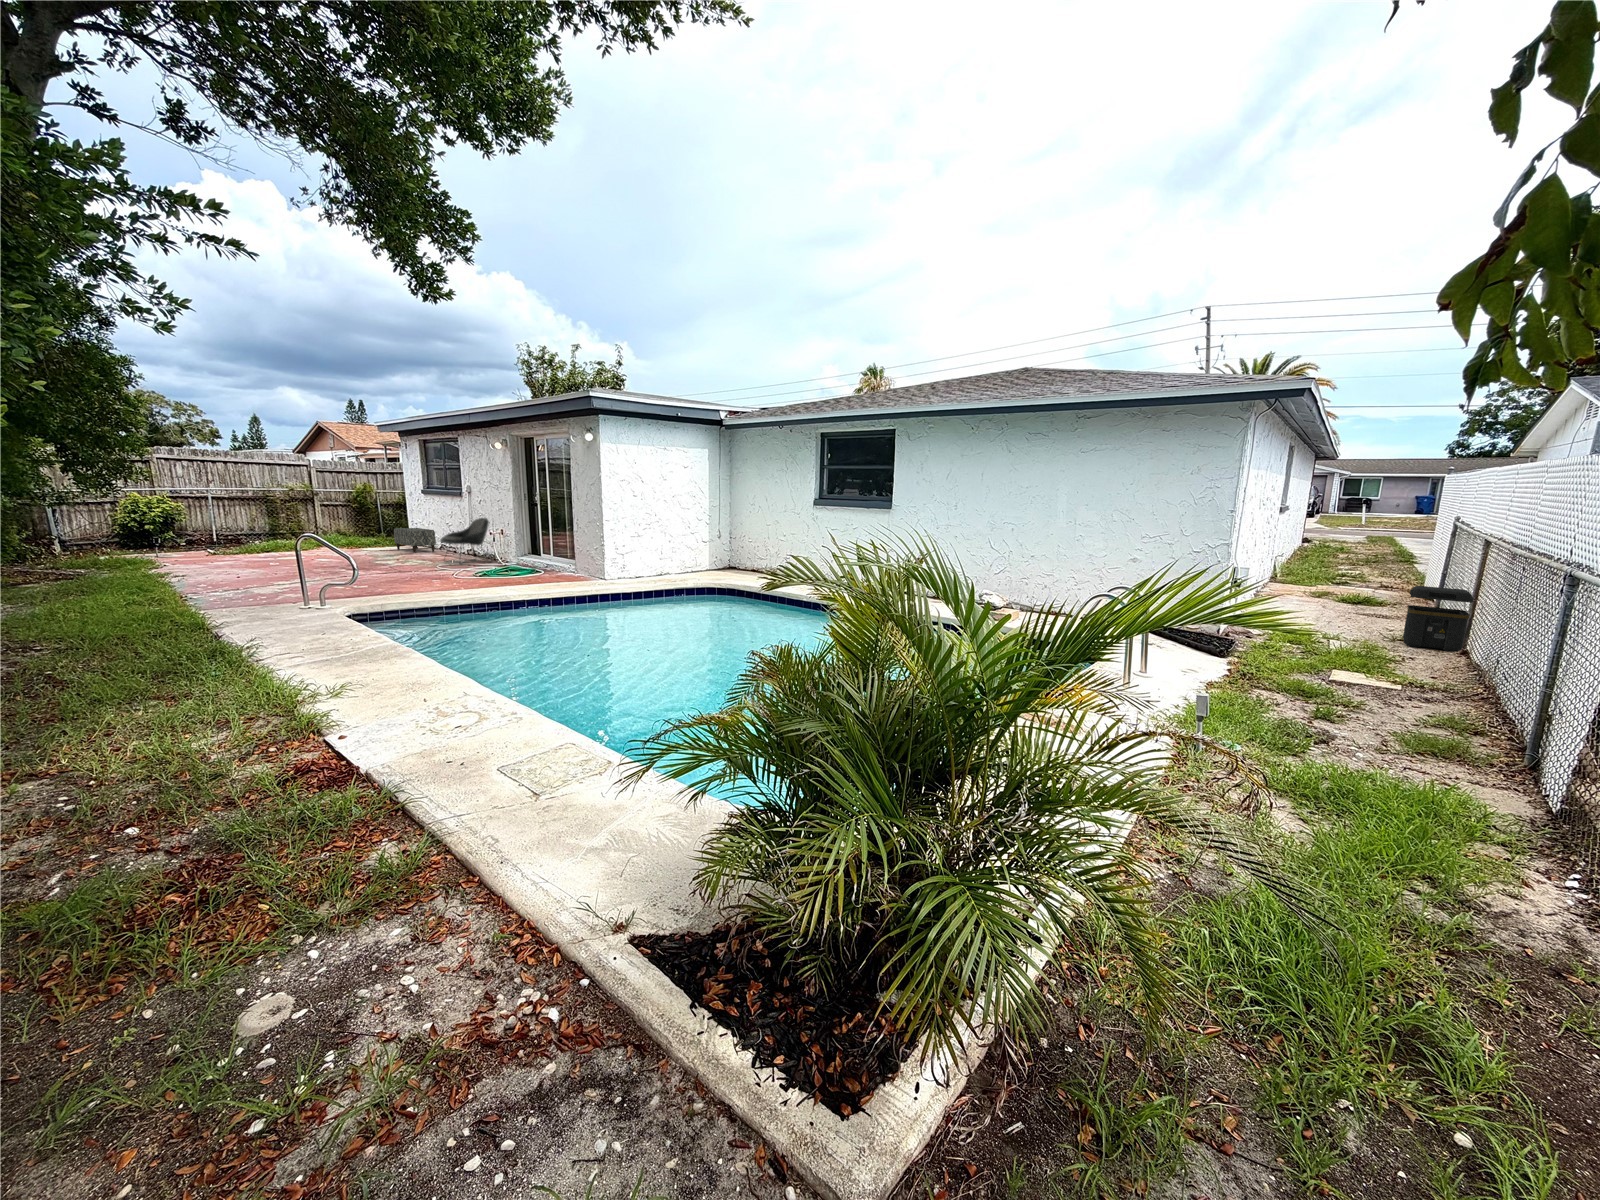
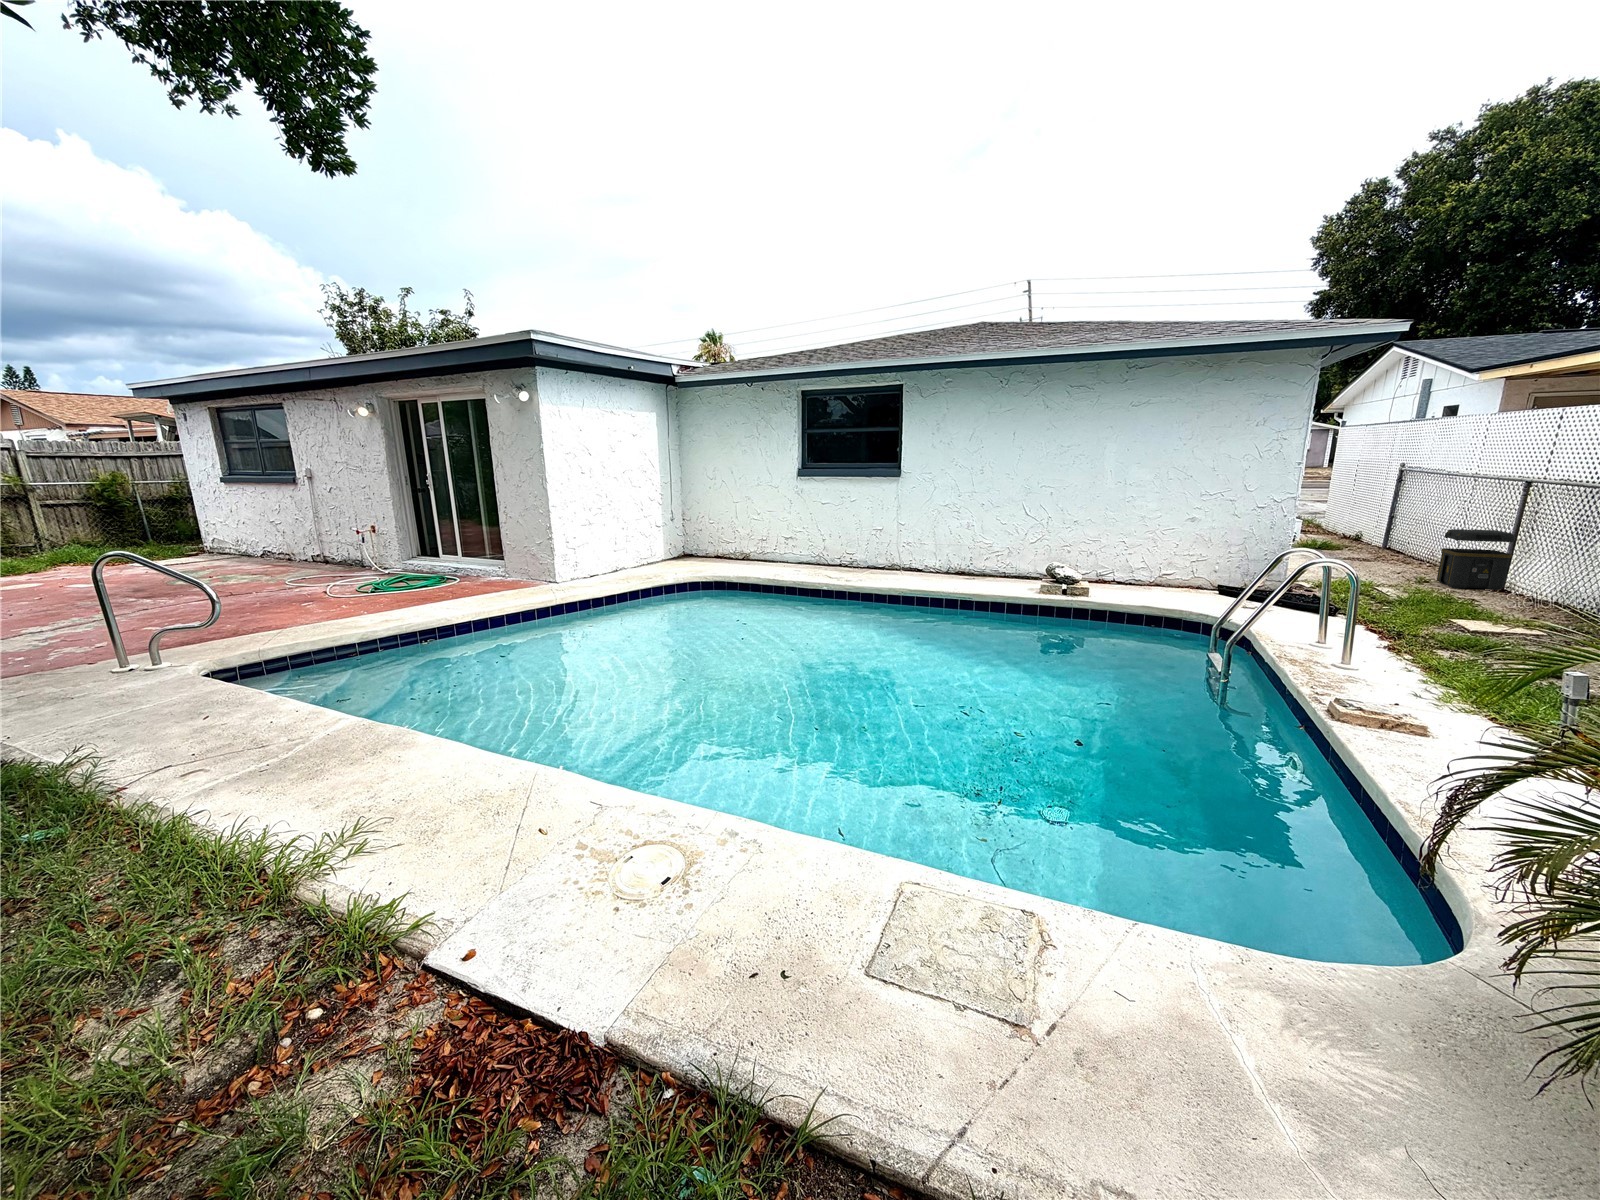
lounge chair: present [440,518,492,562] -> none [275,511,360,577]
bench: present [394,528,436,553] -> none [182,530,255,565]

